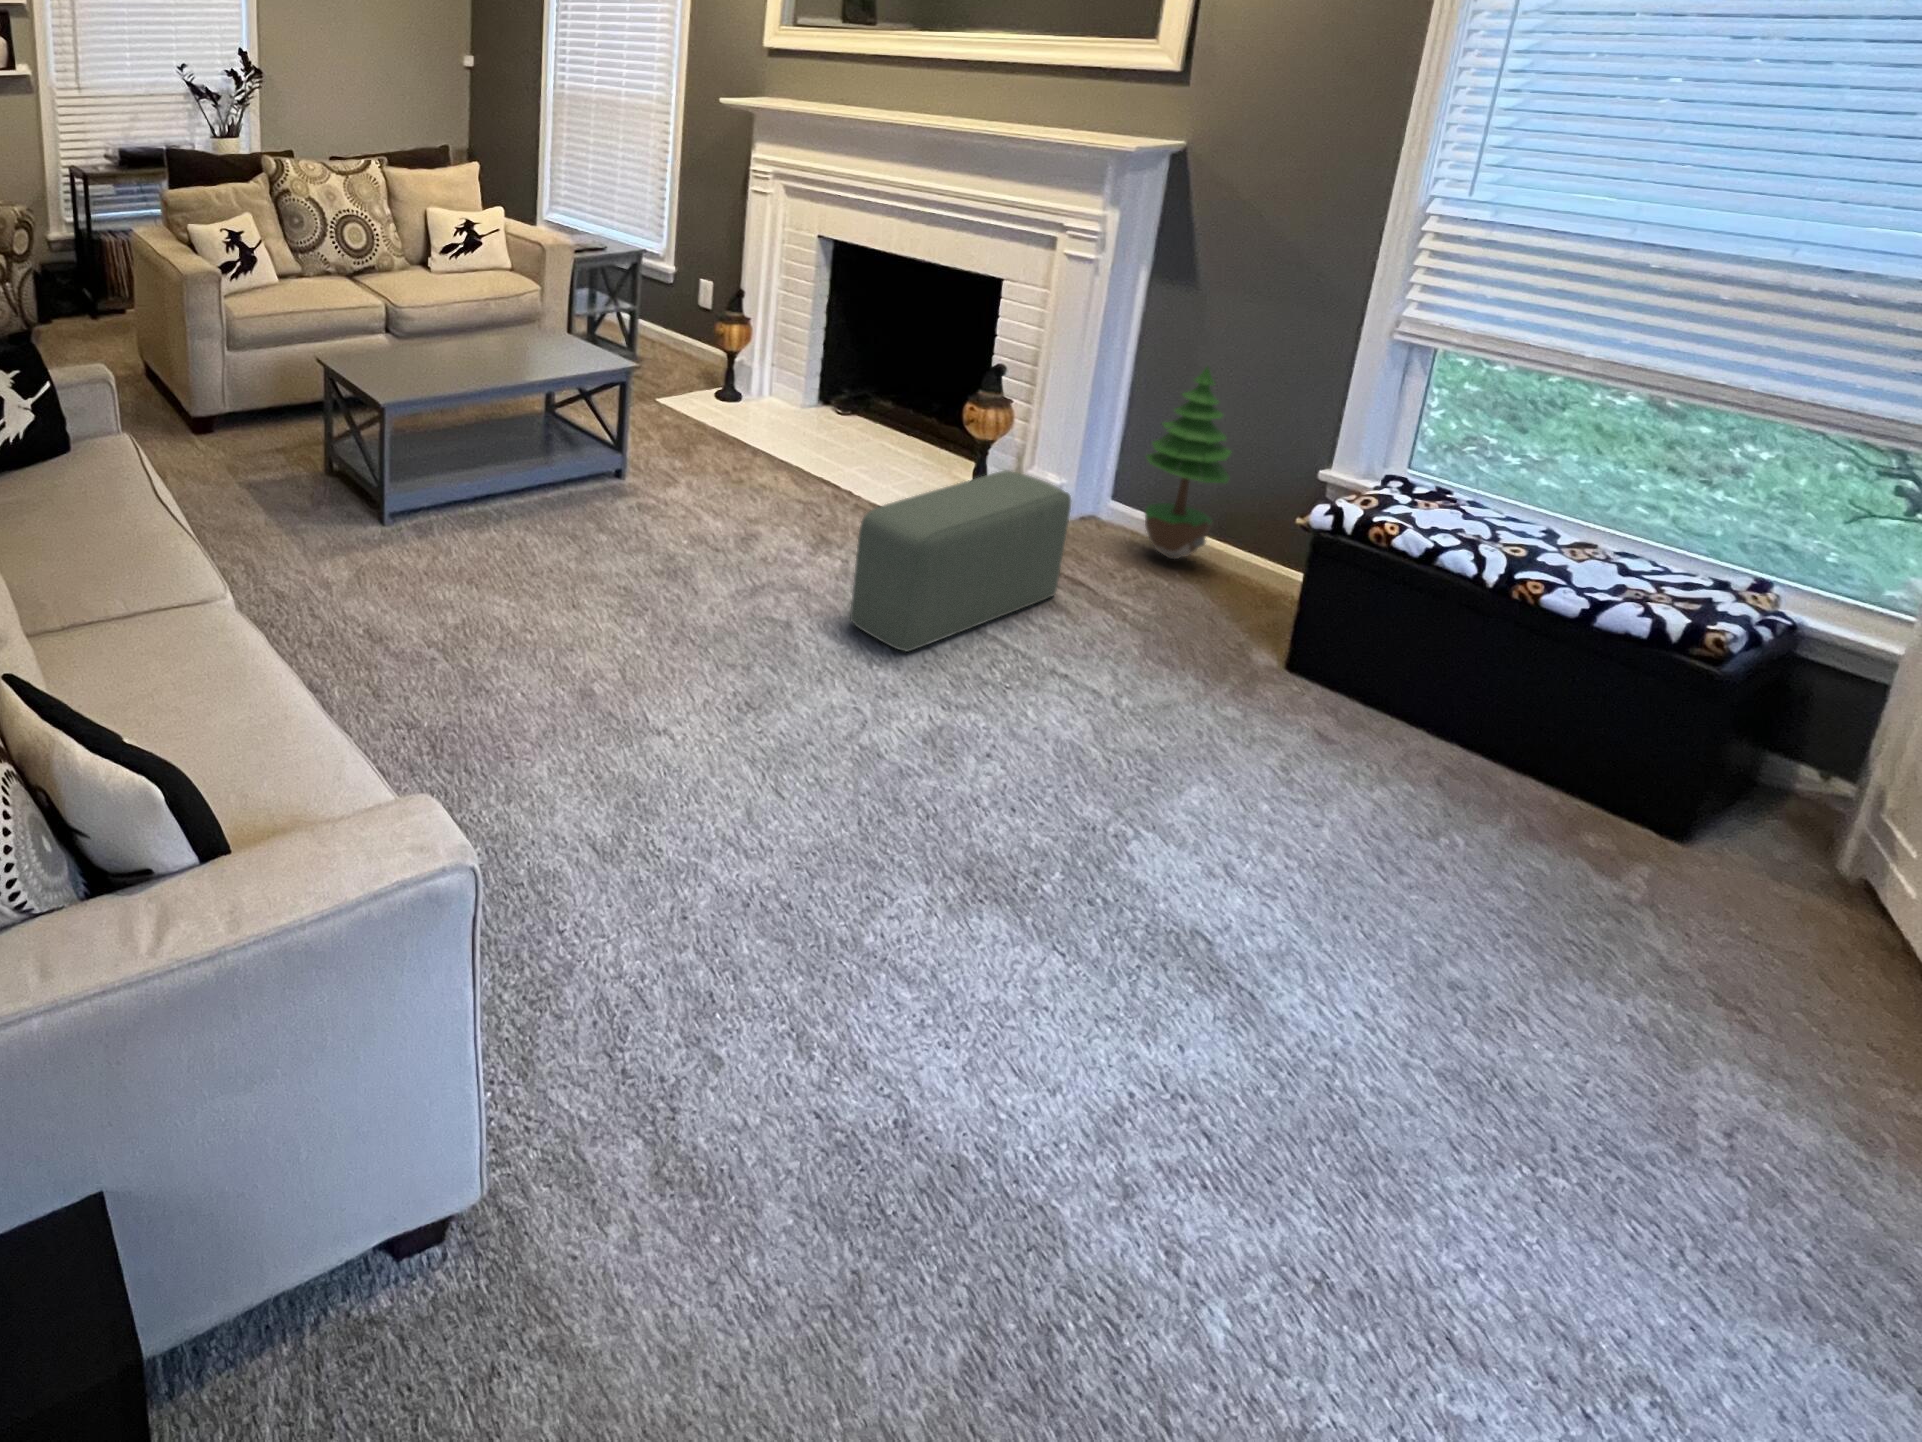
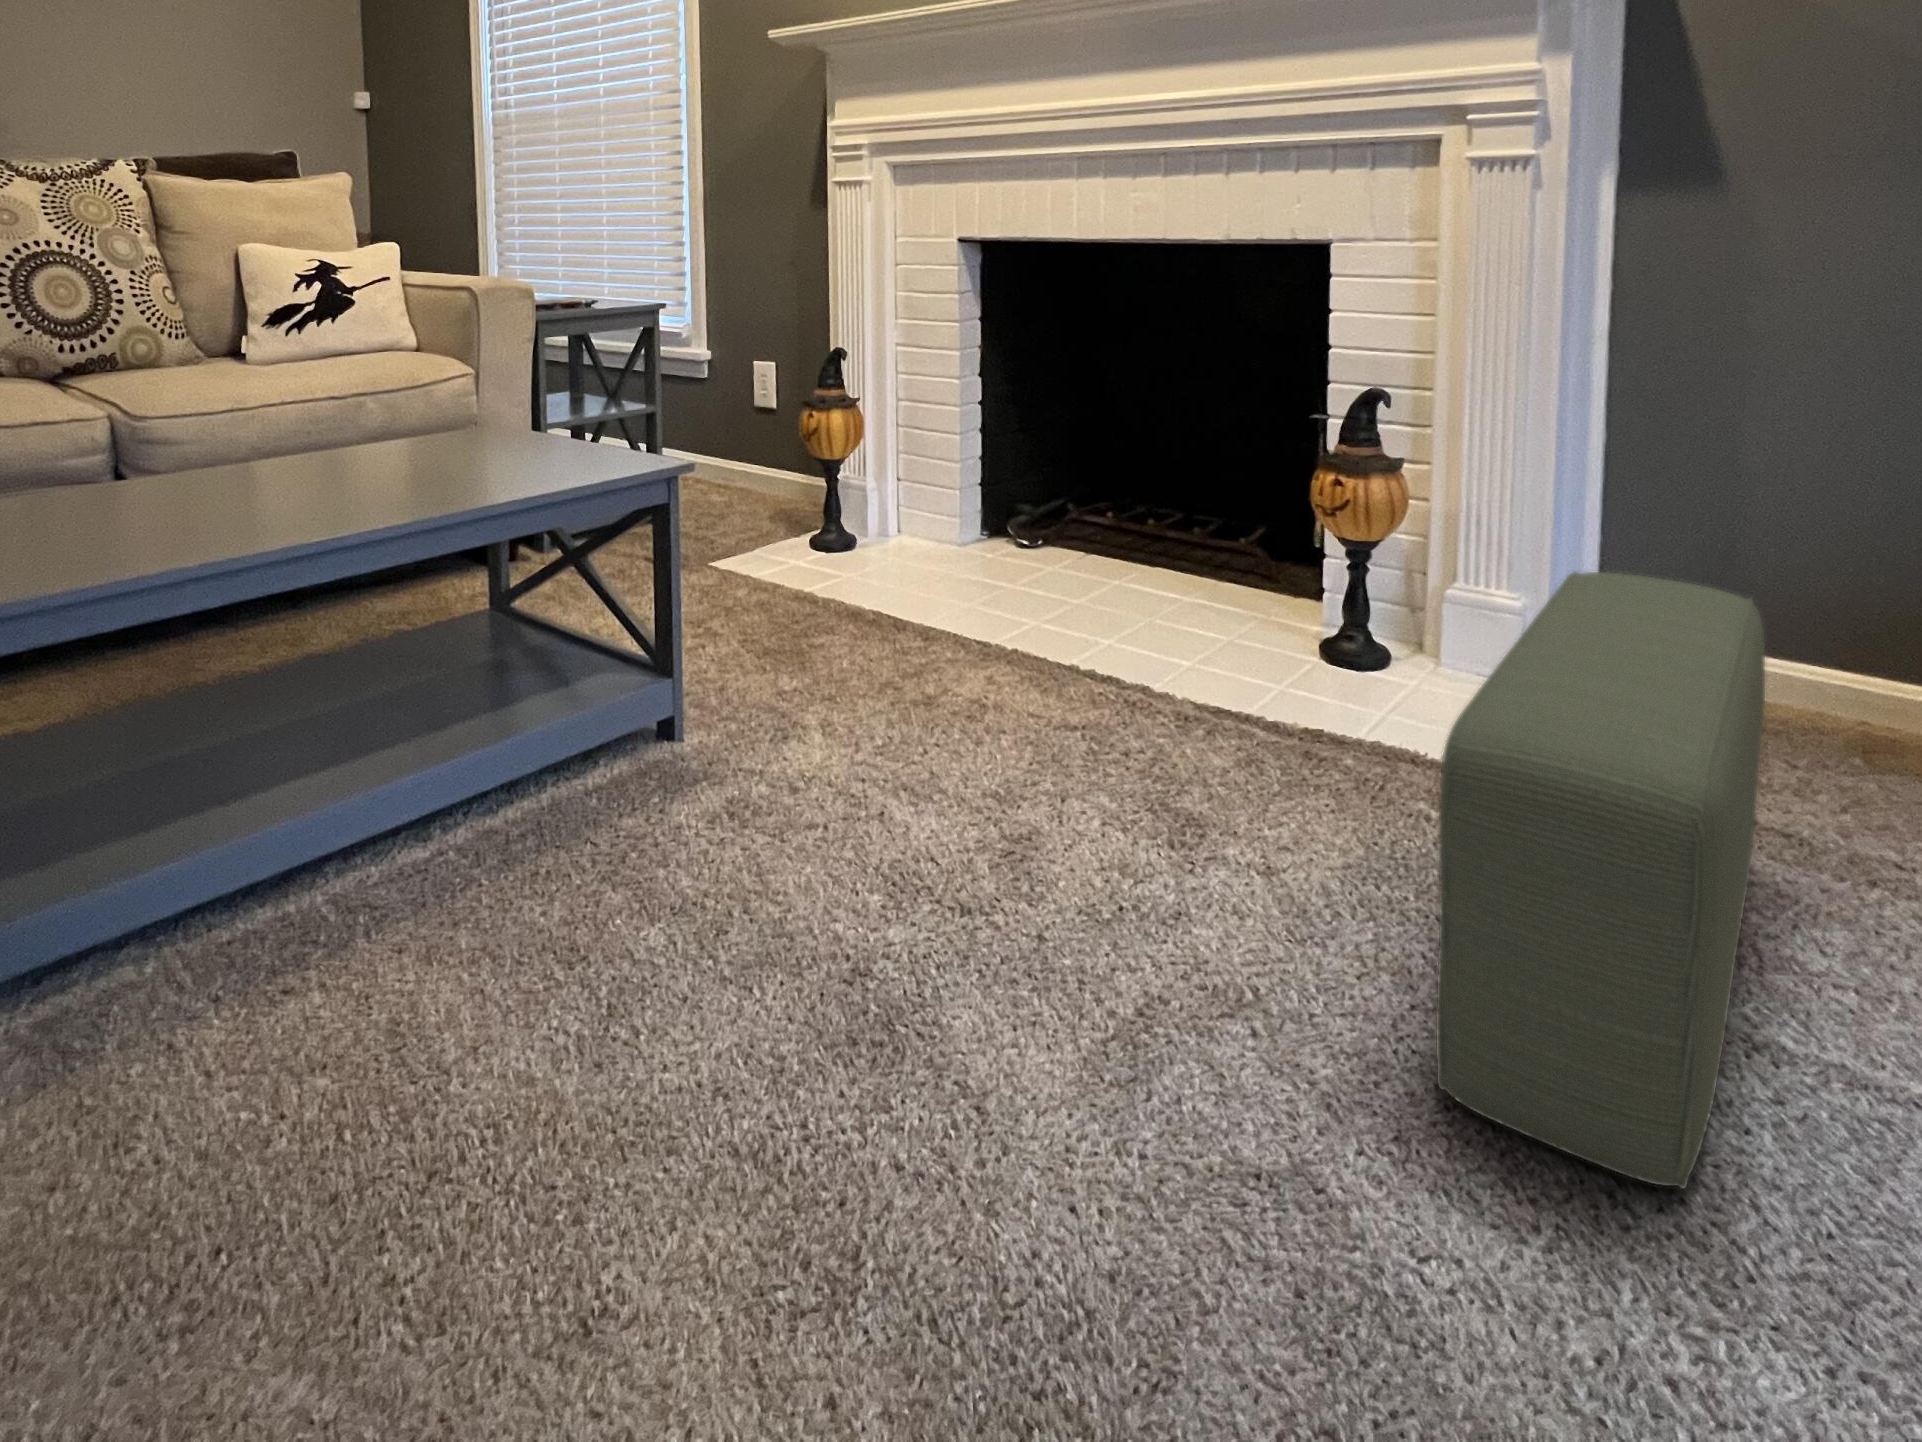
potted tree: present [1145,367,1231,559] -> none [1710,310,1901,723]

